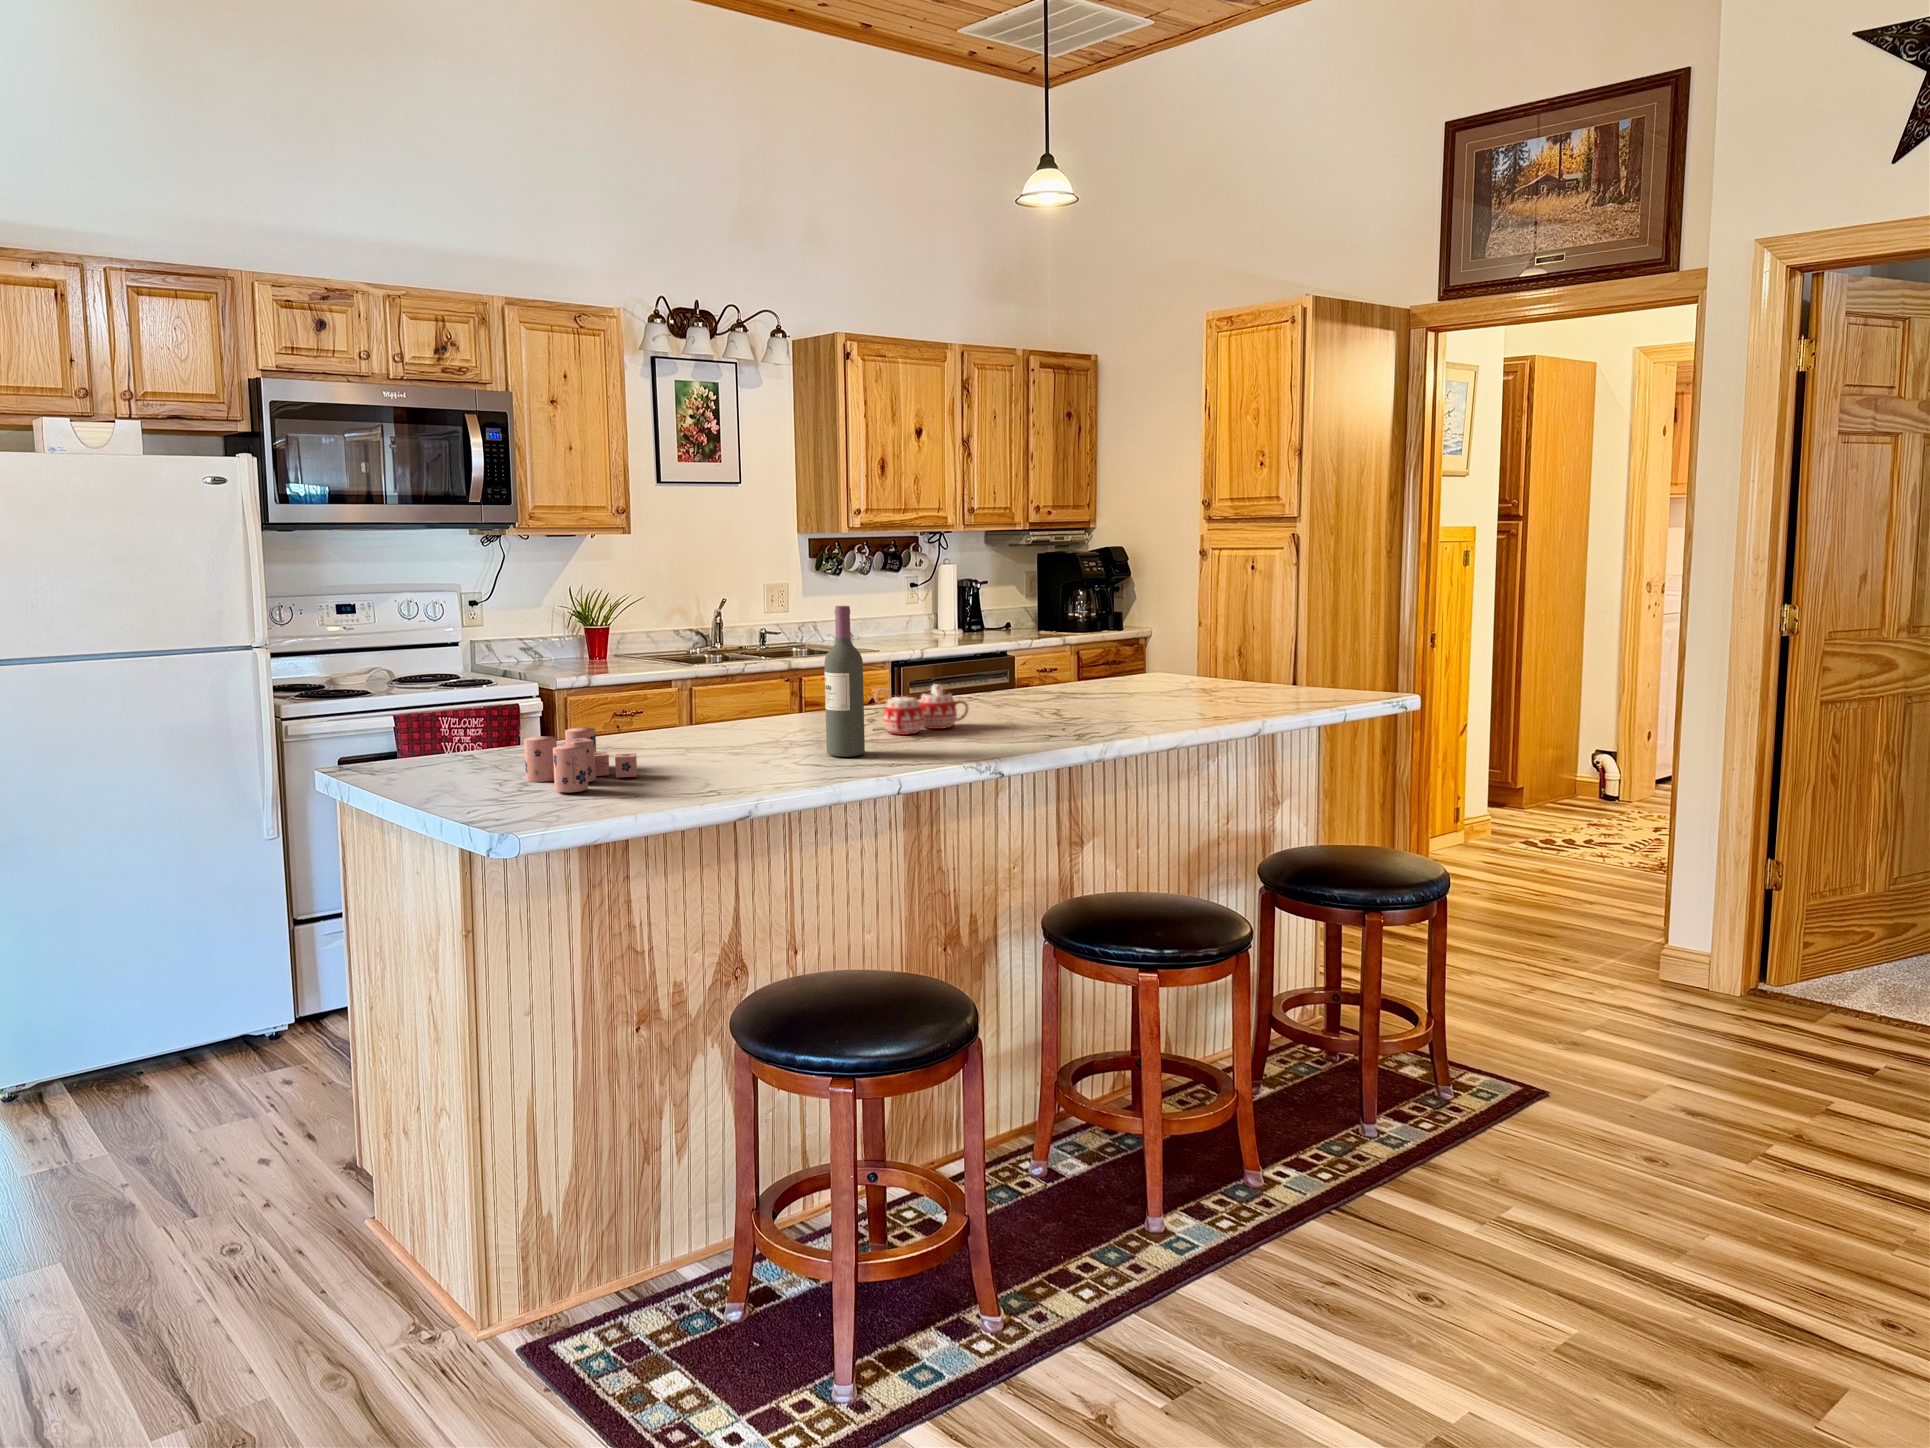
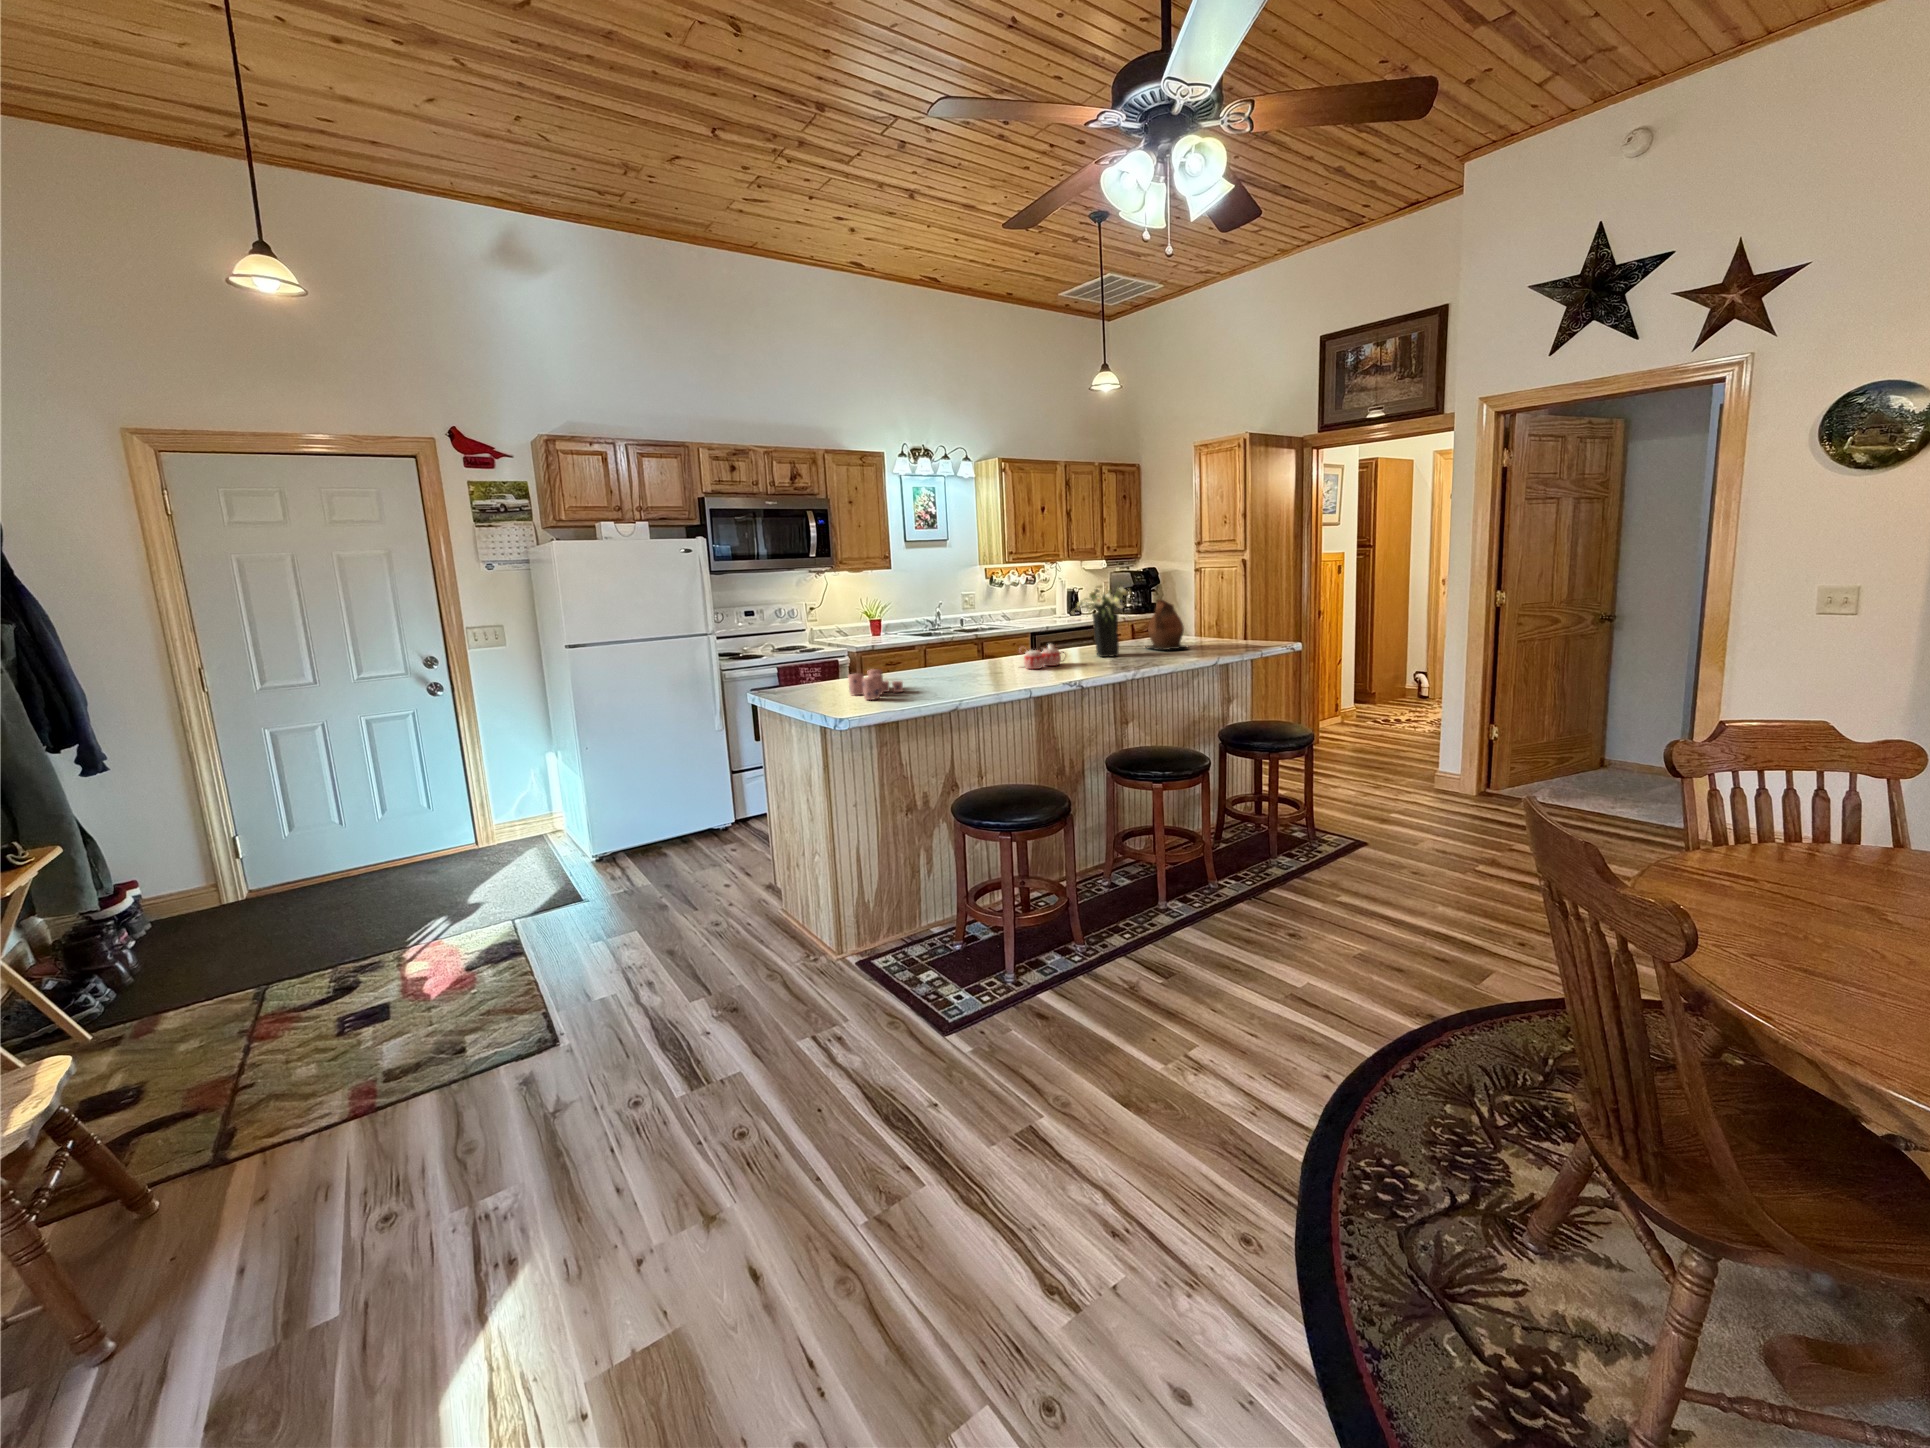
flower arrangement: none [977,566,1097,713] -> present [1071,585,1131,657]
ceramic pitcher: none [1115,602,1209,702] -> present [1146,599,1190,650]
wine bottle: present [825,606,865,757] -> none [993,606,1014,680]

